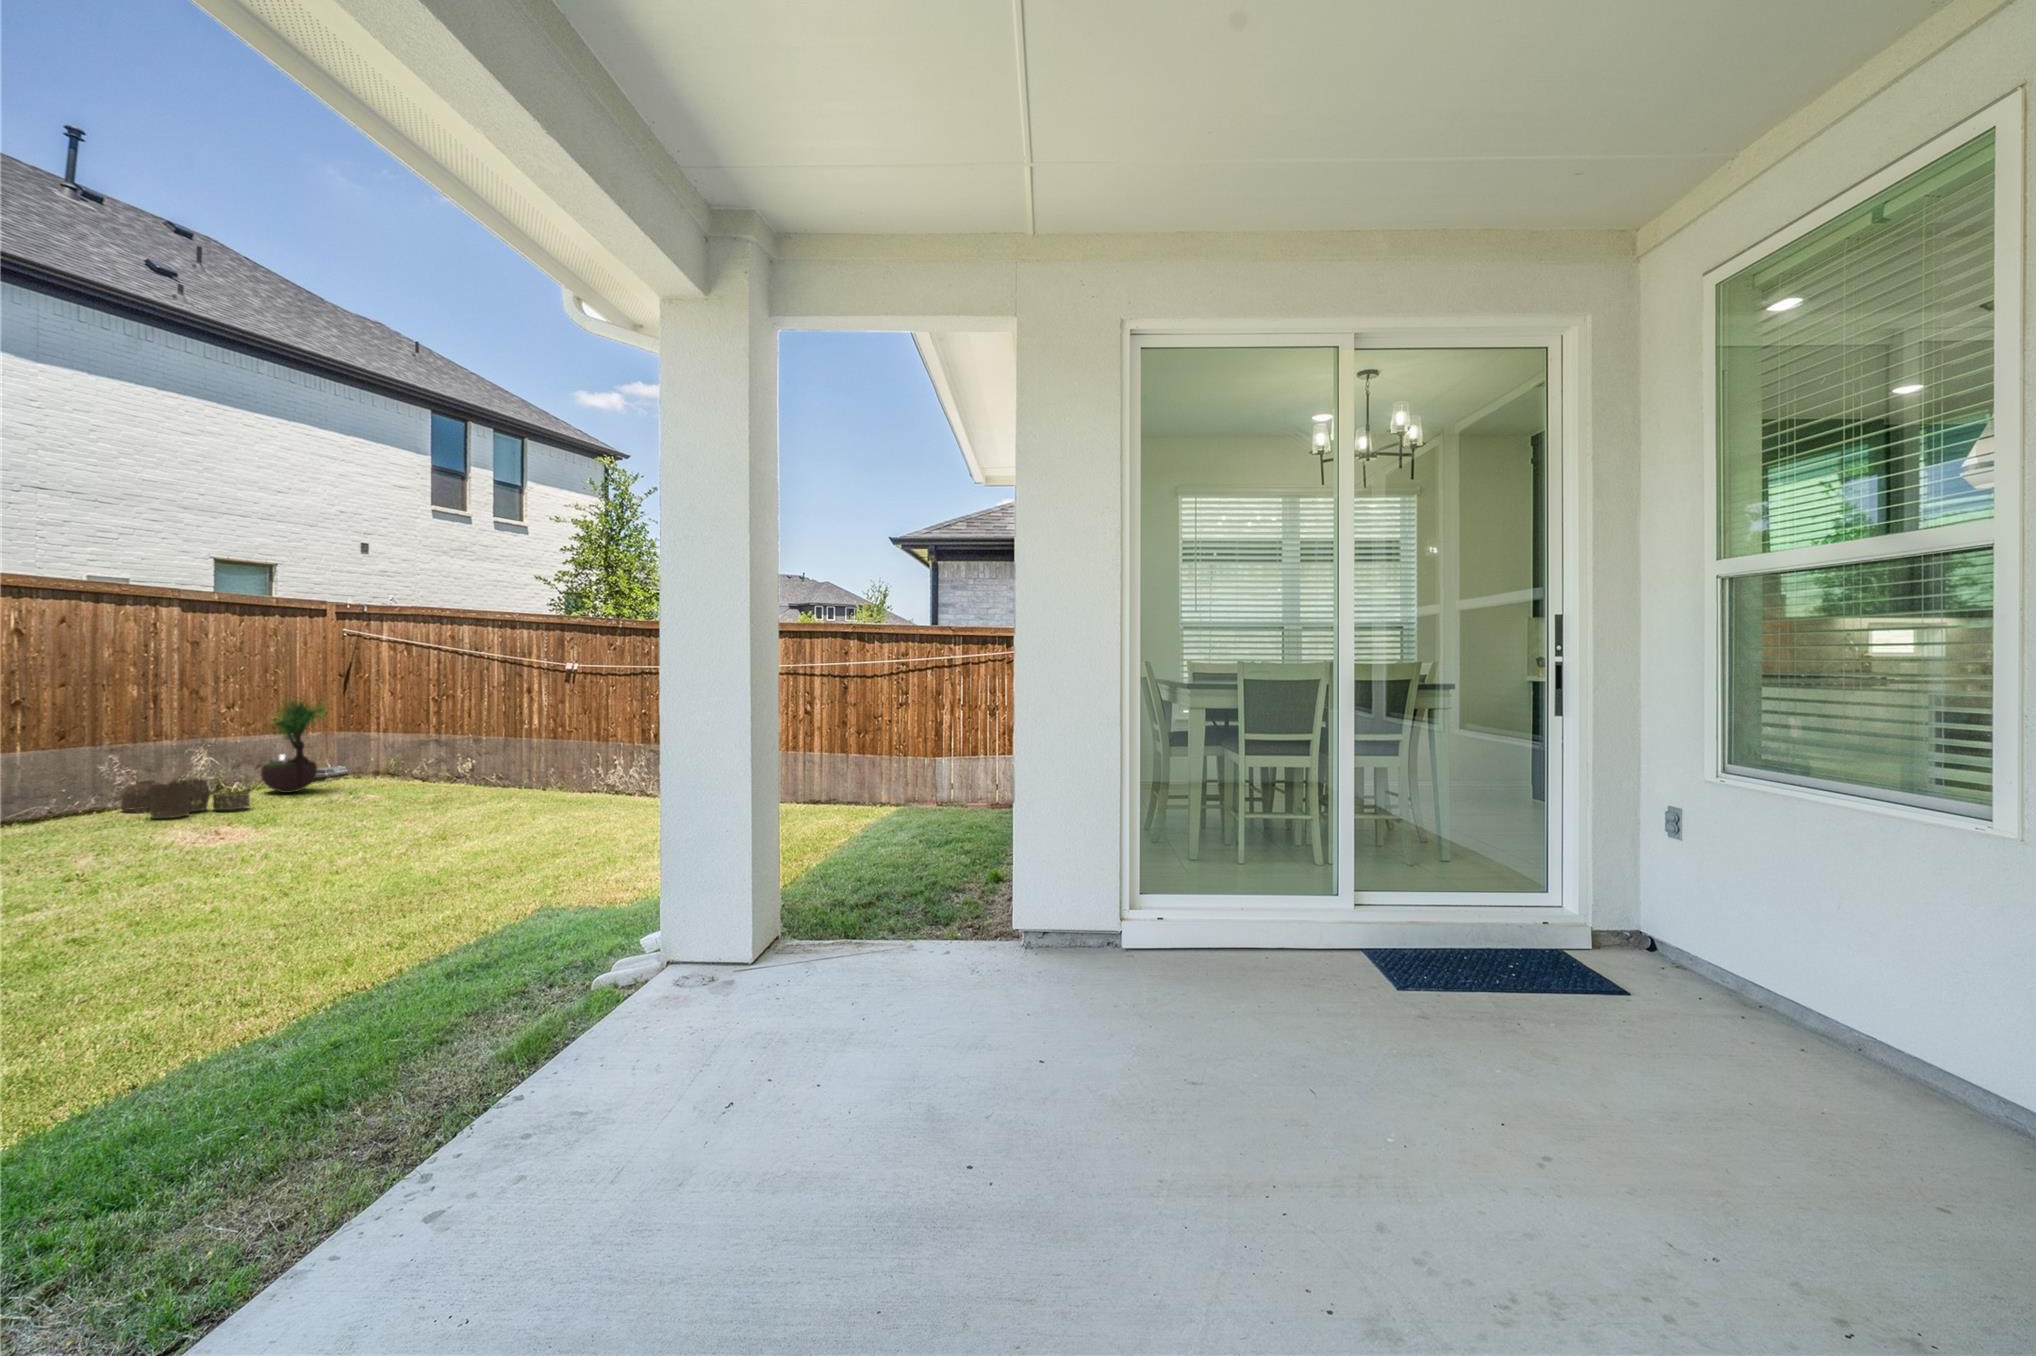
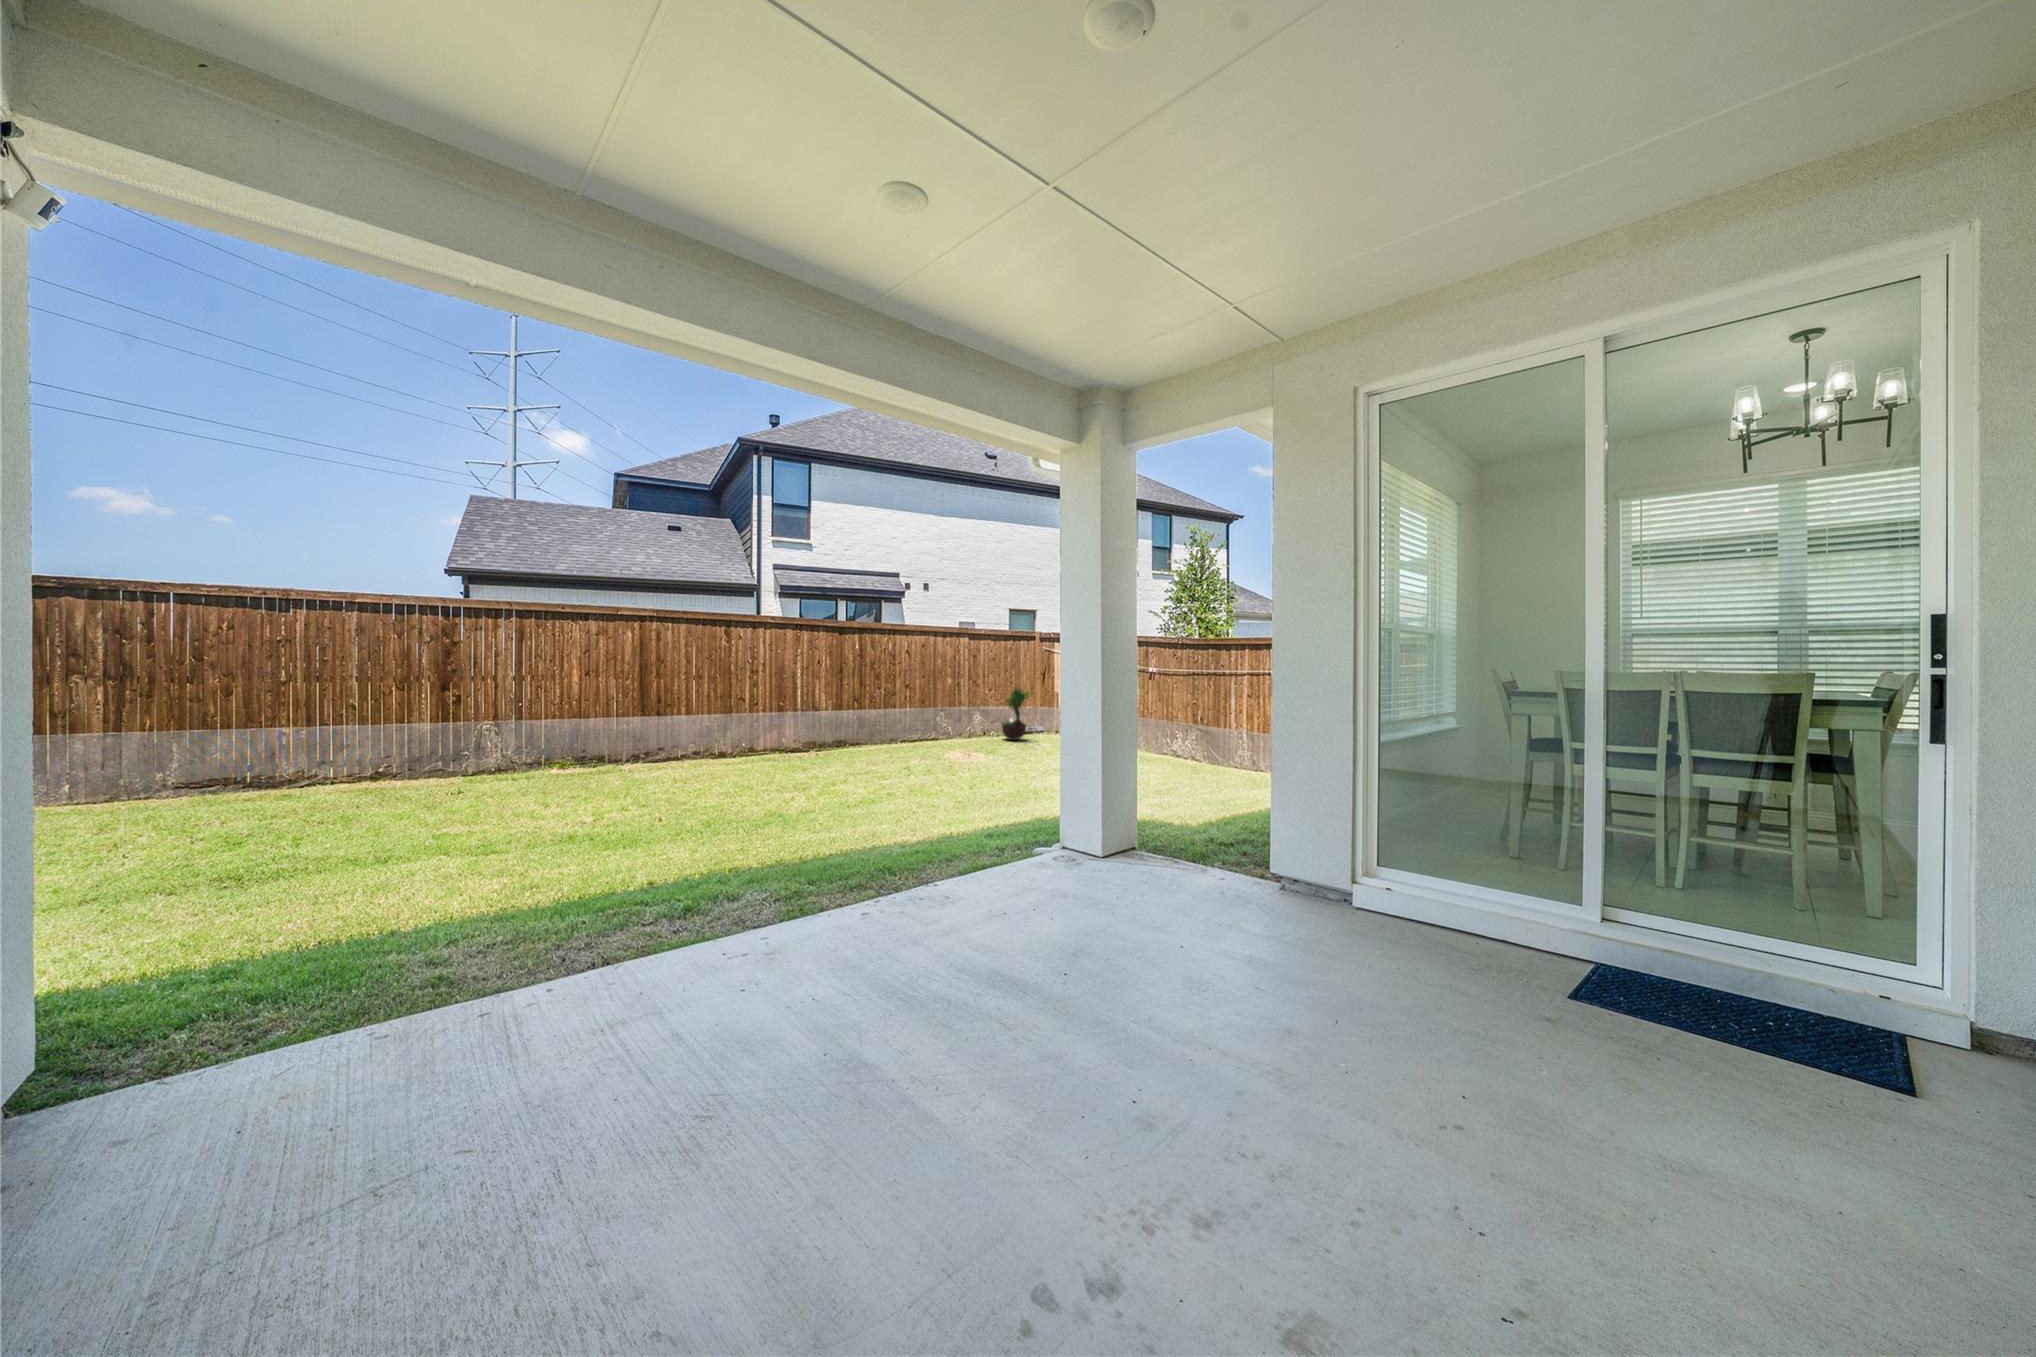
woven basket: present [121,776,250,818] -> none [943,726,992,747]

